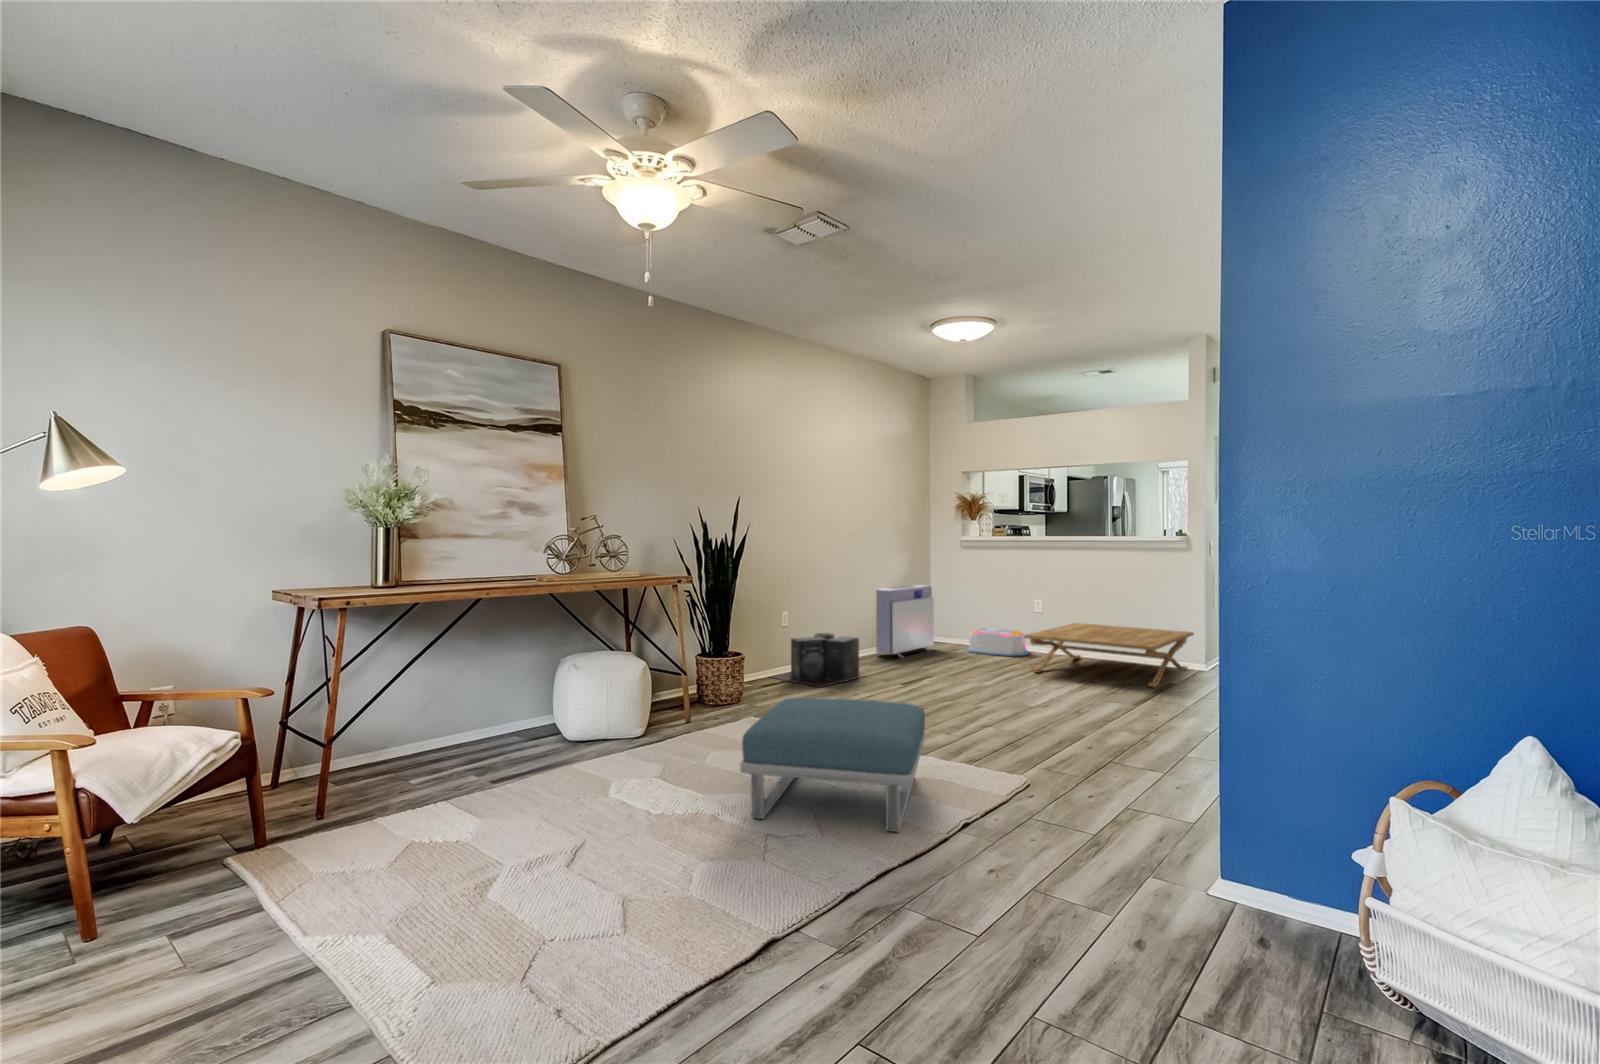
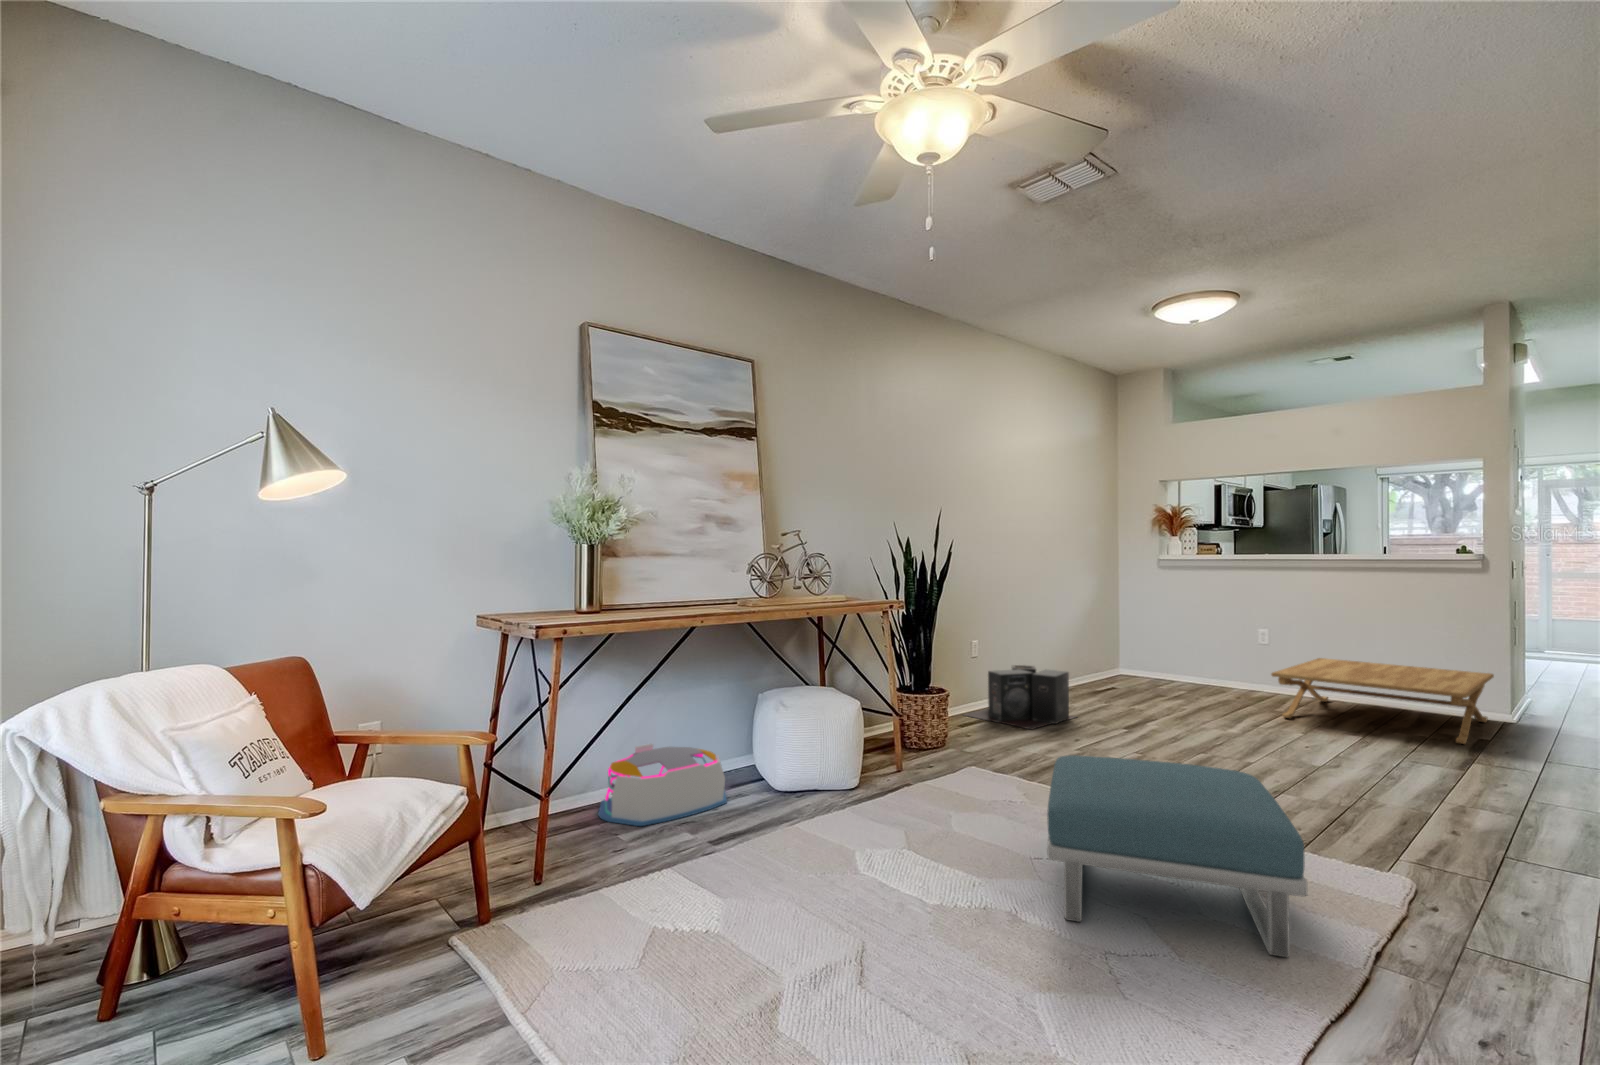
air purifier: present [876,585,934,657] -> none [1069,610,1134,694]
storage bin: present [968,626,1029,656] -> present [598,744,727,826]

